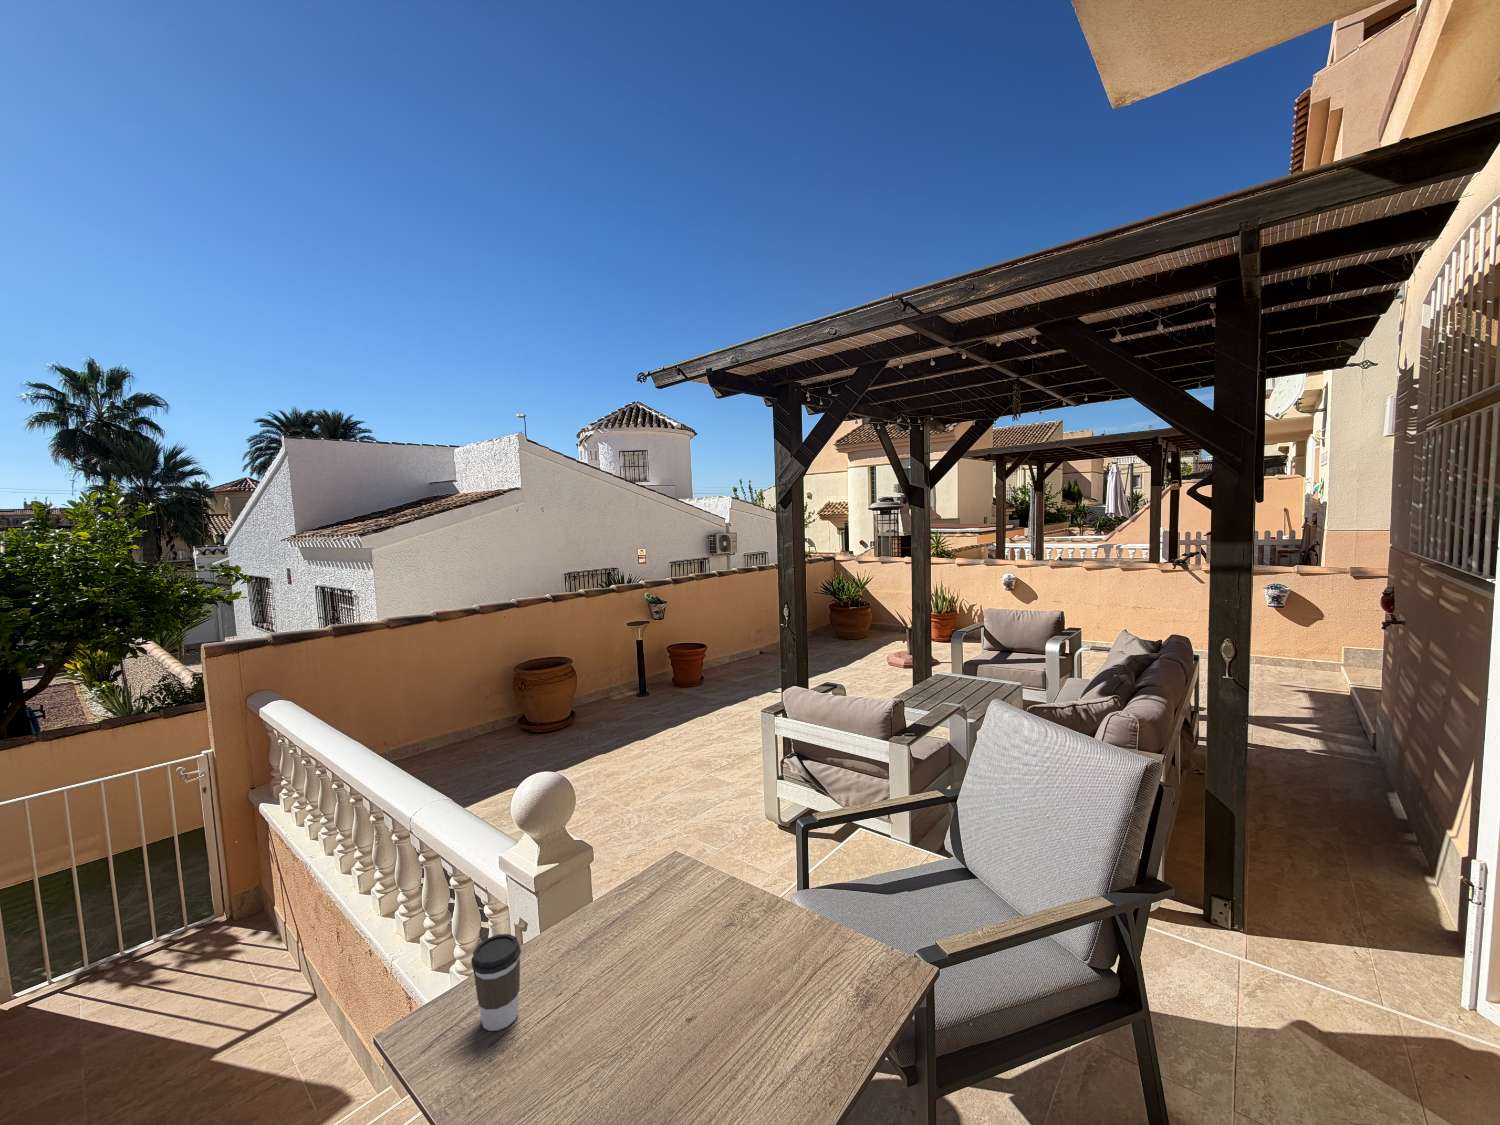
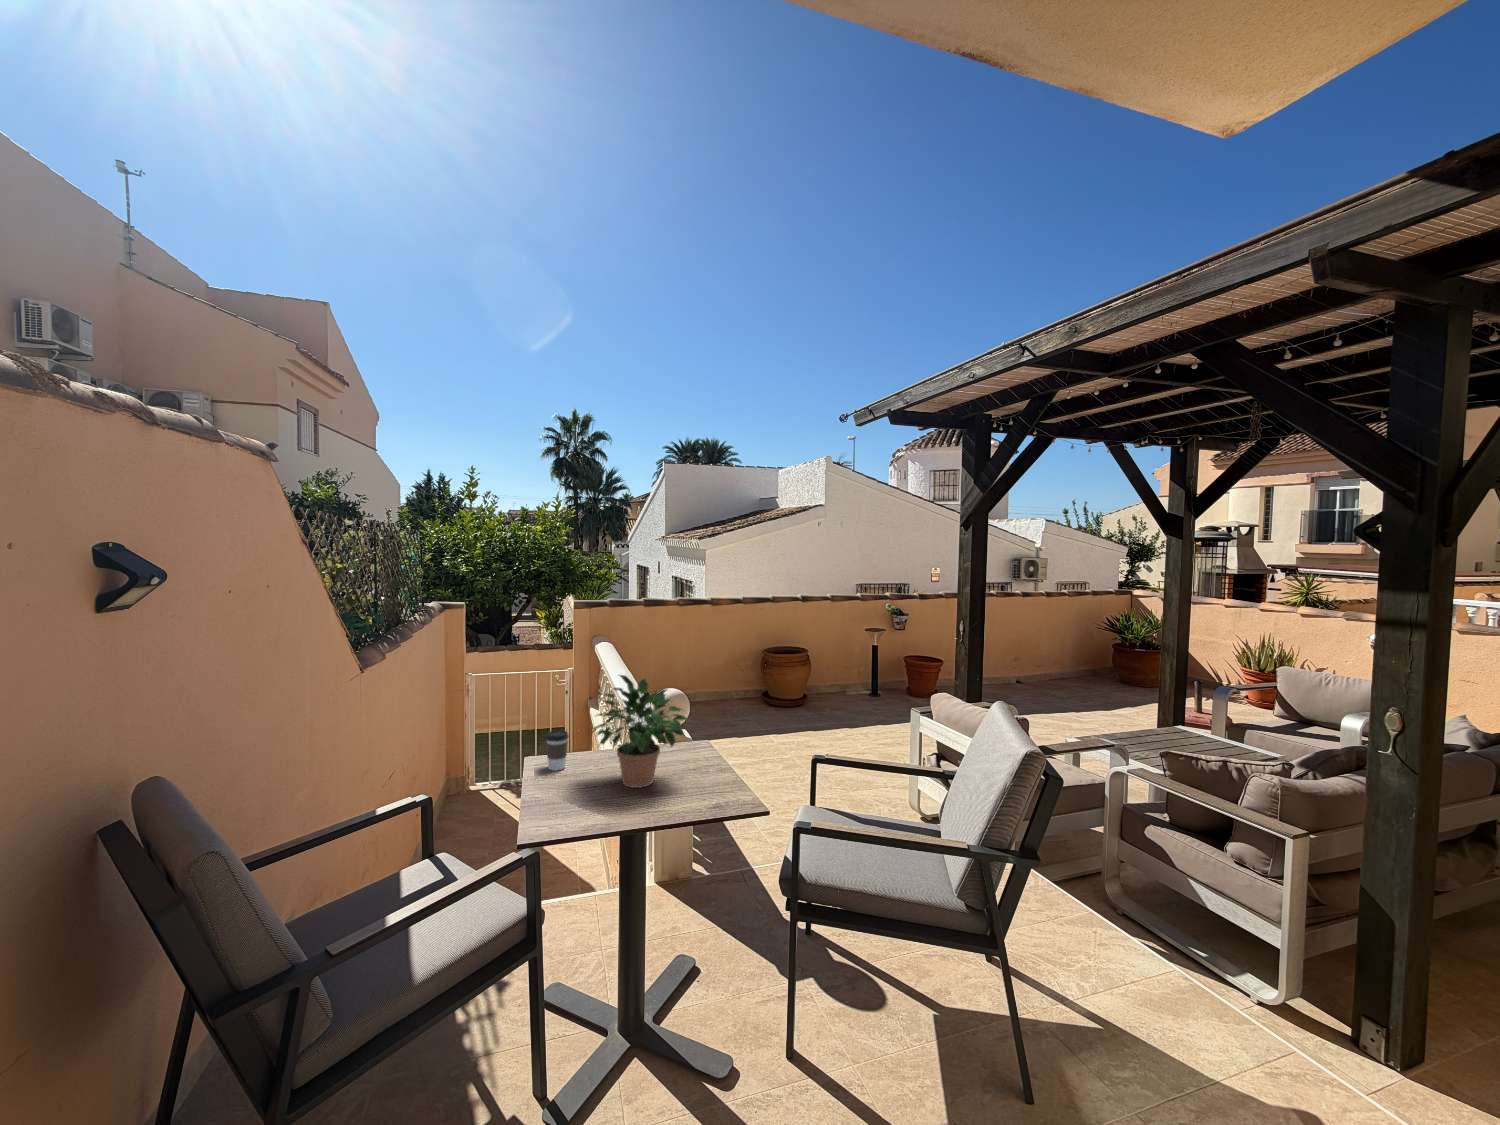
potted plant: none [580,781,797,1001] -> present [593,675,689,788]

